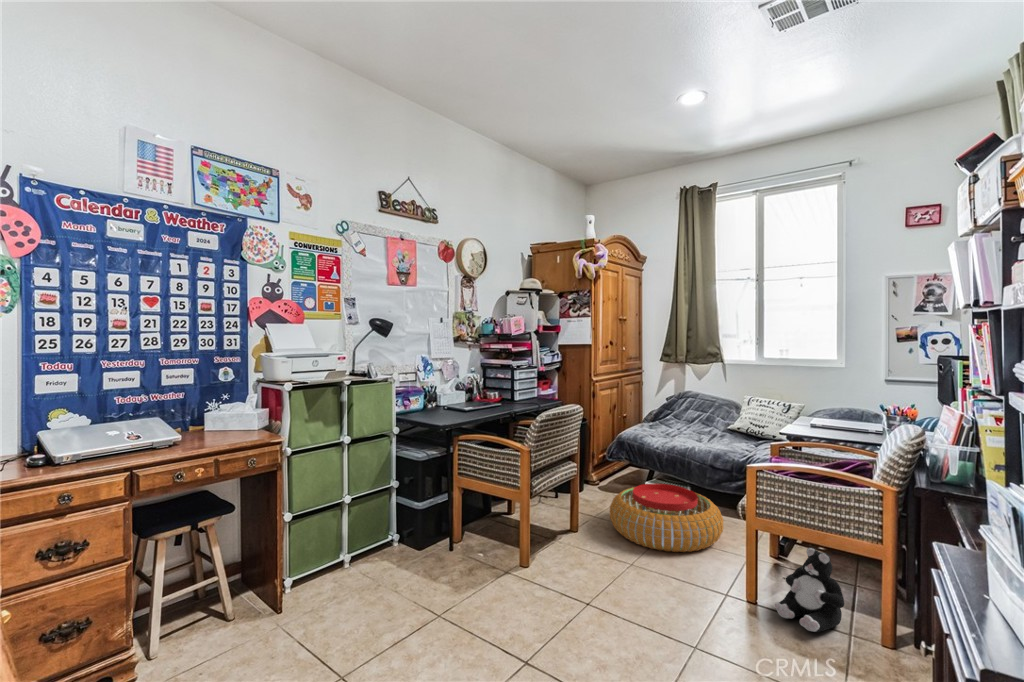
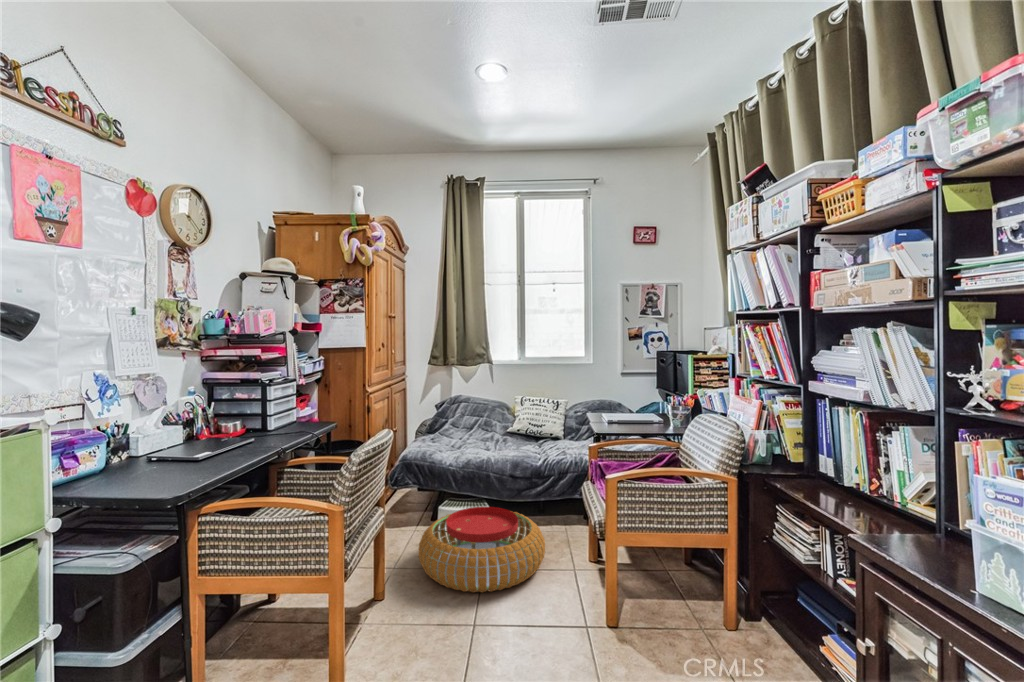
plush toy: present [775,547,844,632] -> none [638,549,695,638]

